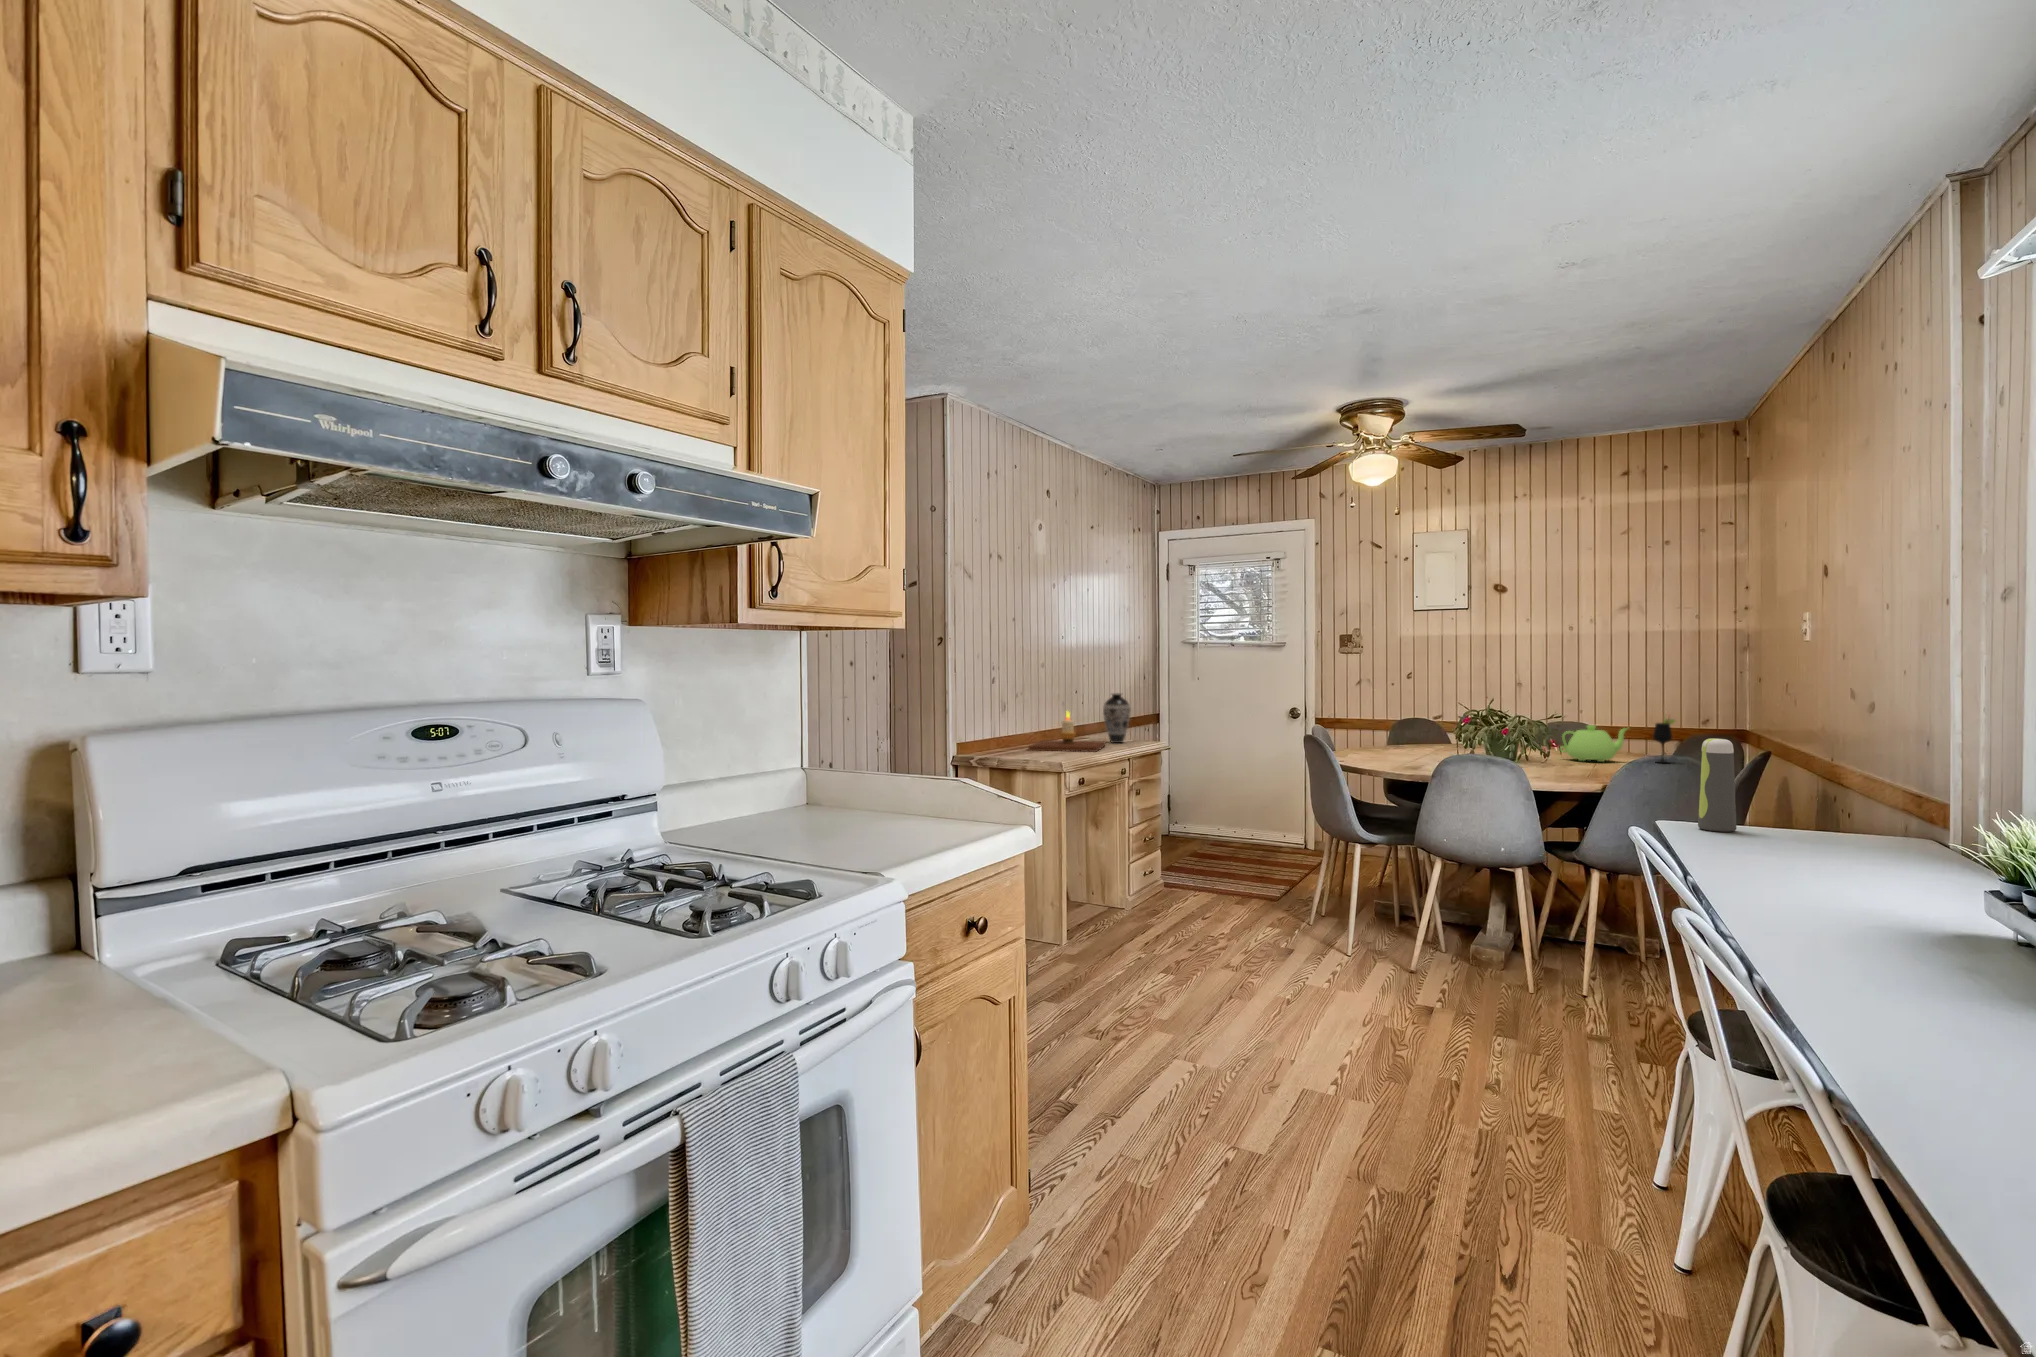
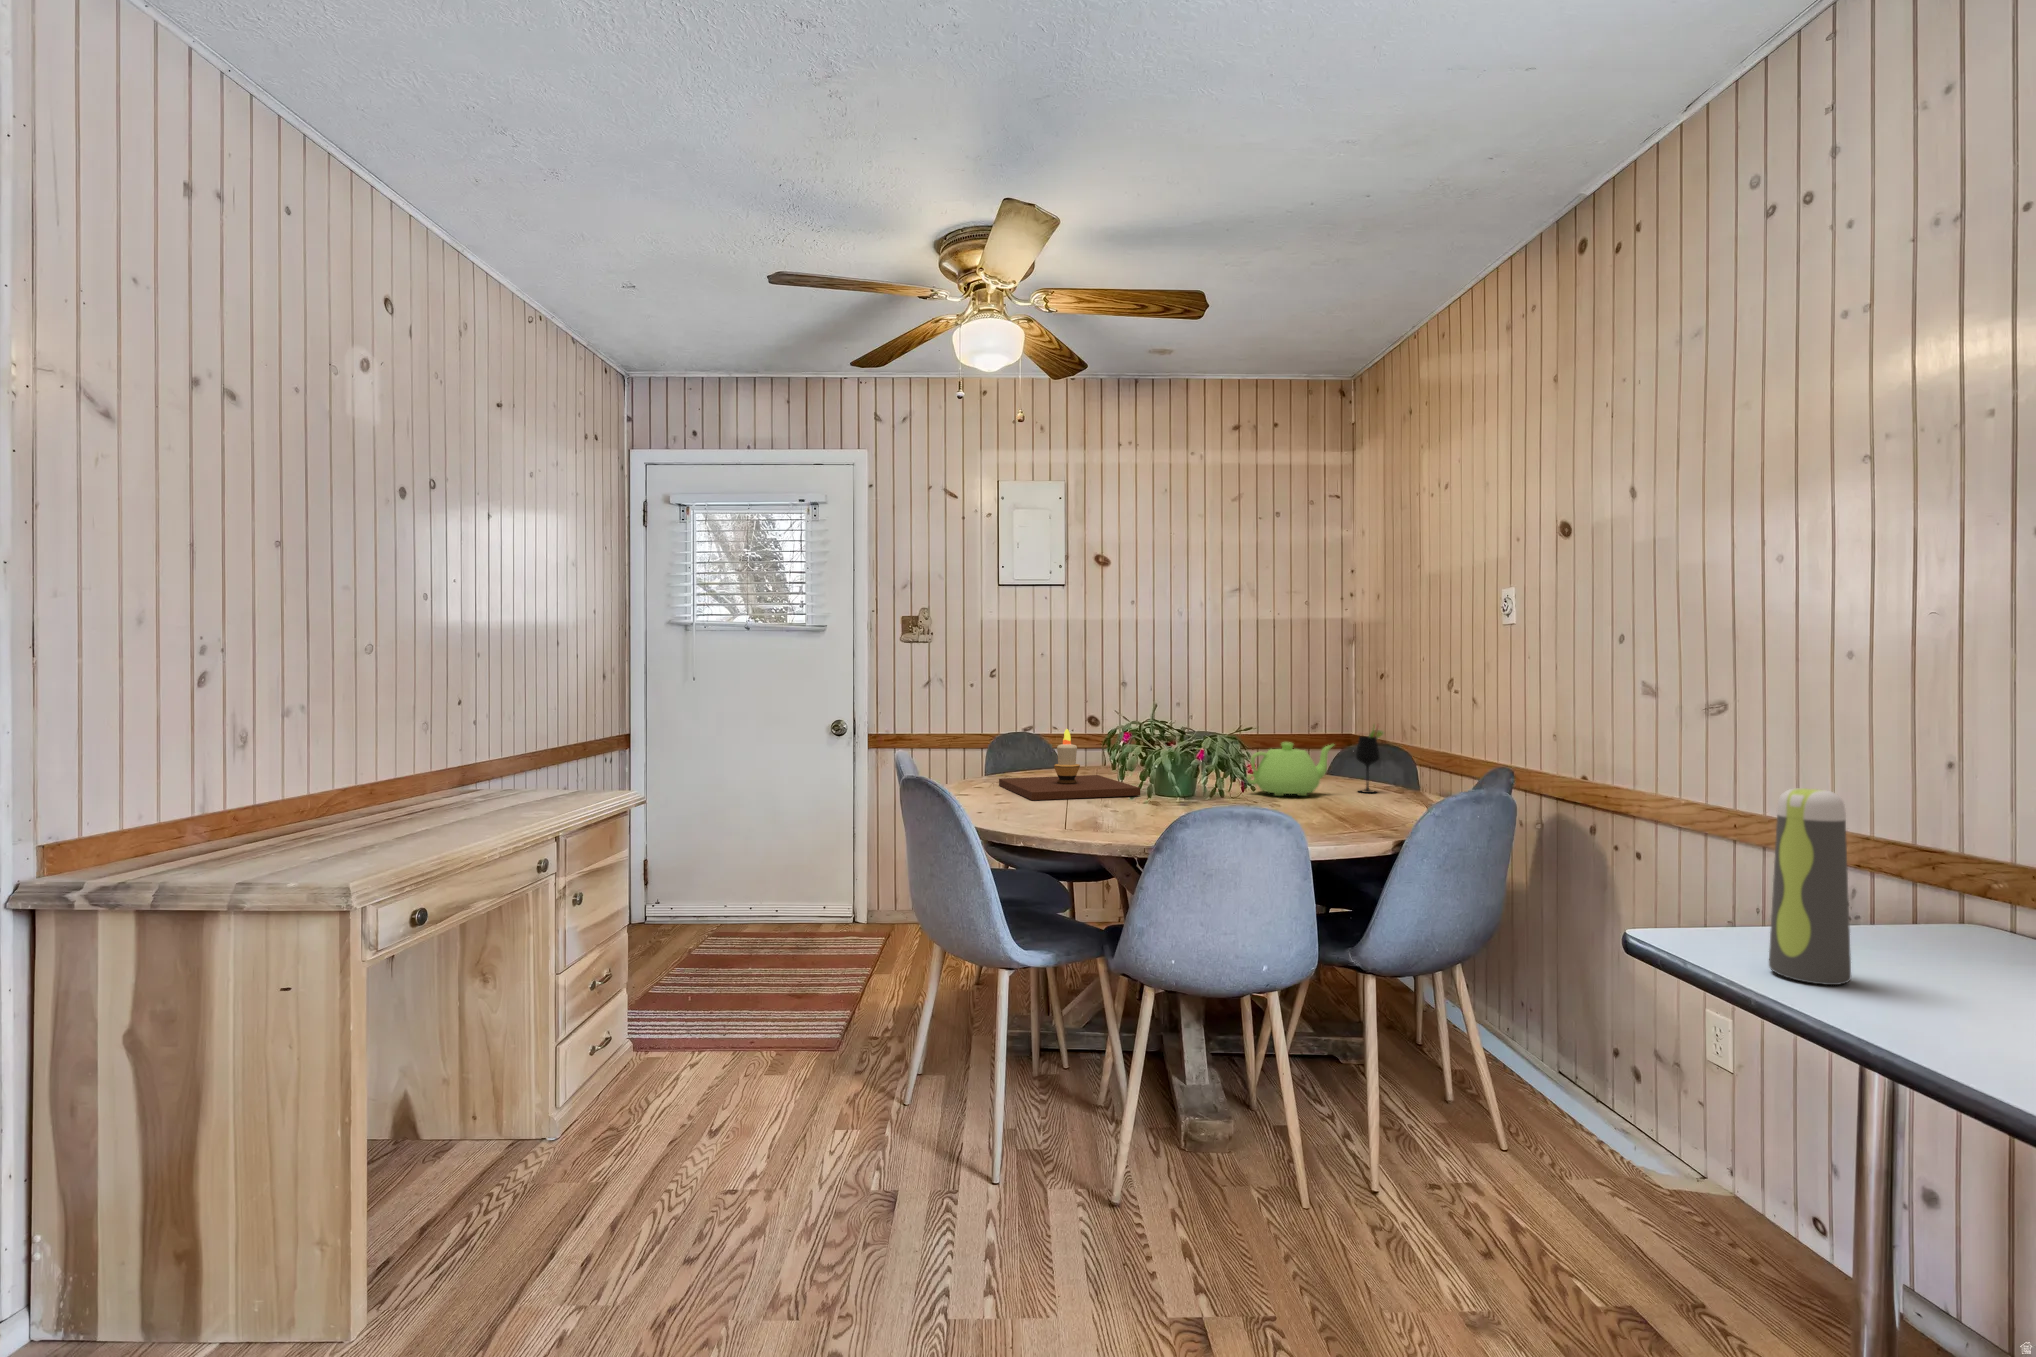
decorative vase: present [1103,693,1131,743] -> none [508,706,565,800]
candle: present [1028,711,1106,752] -> present [999,729,1140,800]

